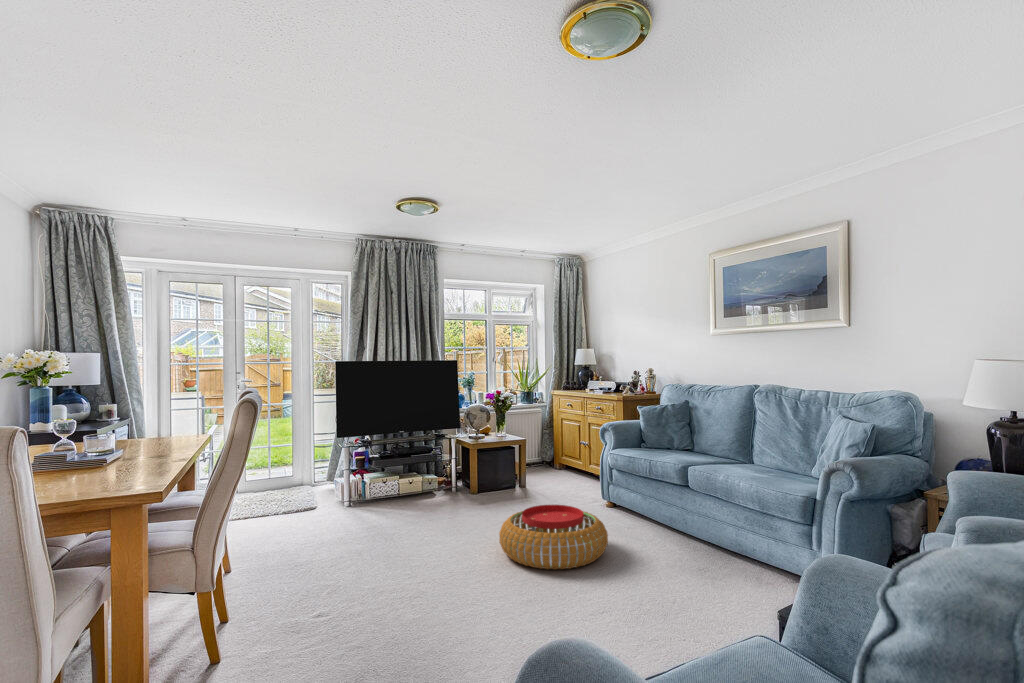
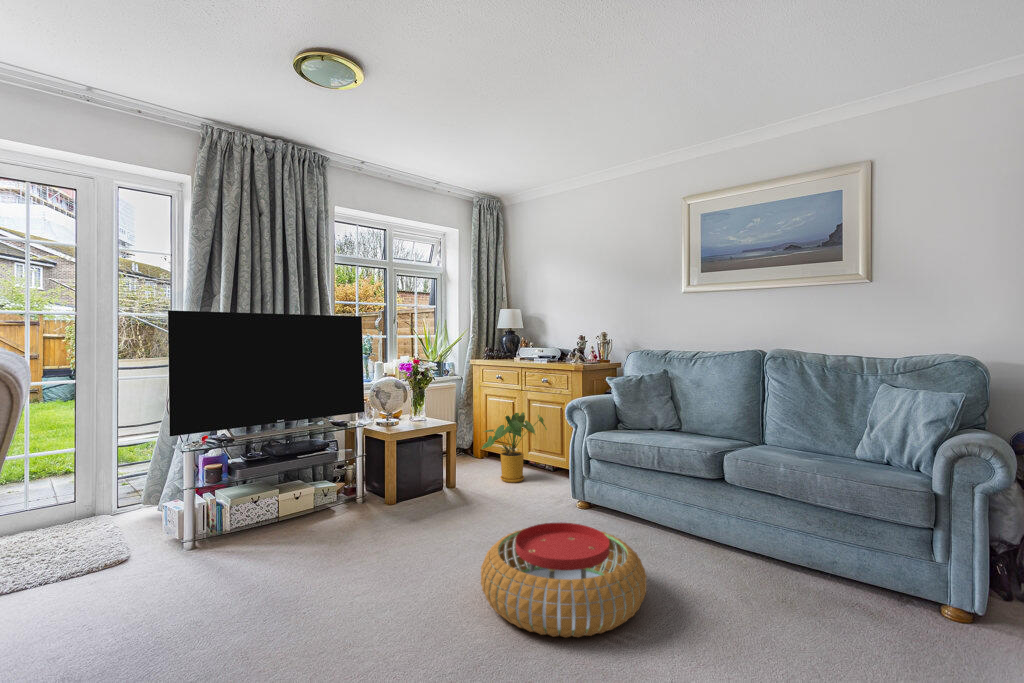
house plant: none [548,433,602,488] -> present [482,412,547,483]

